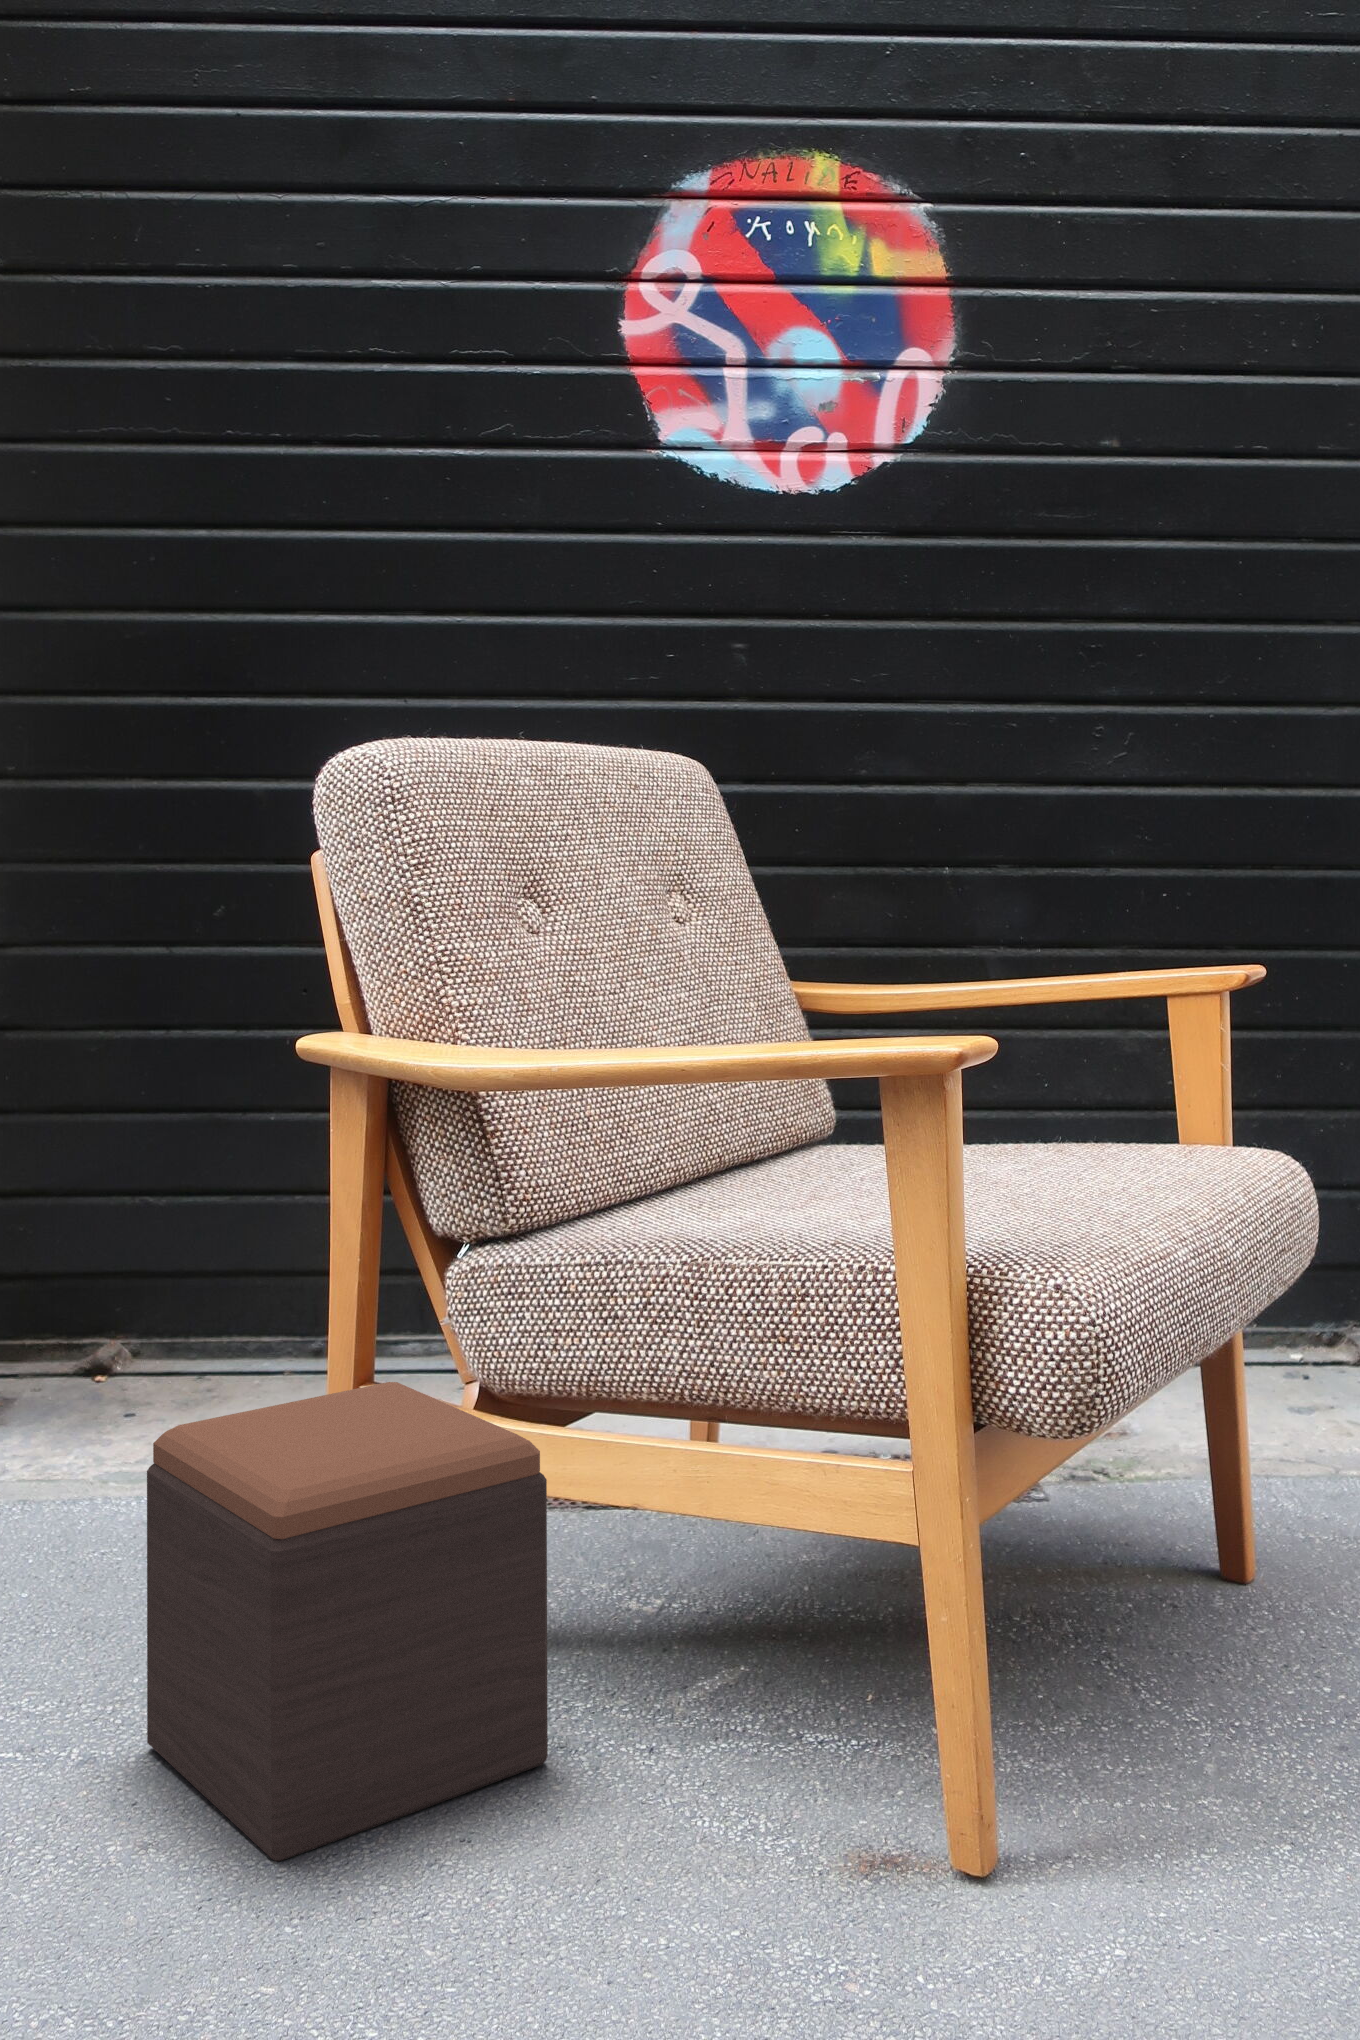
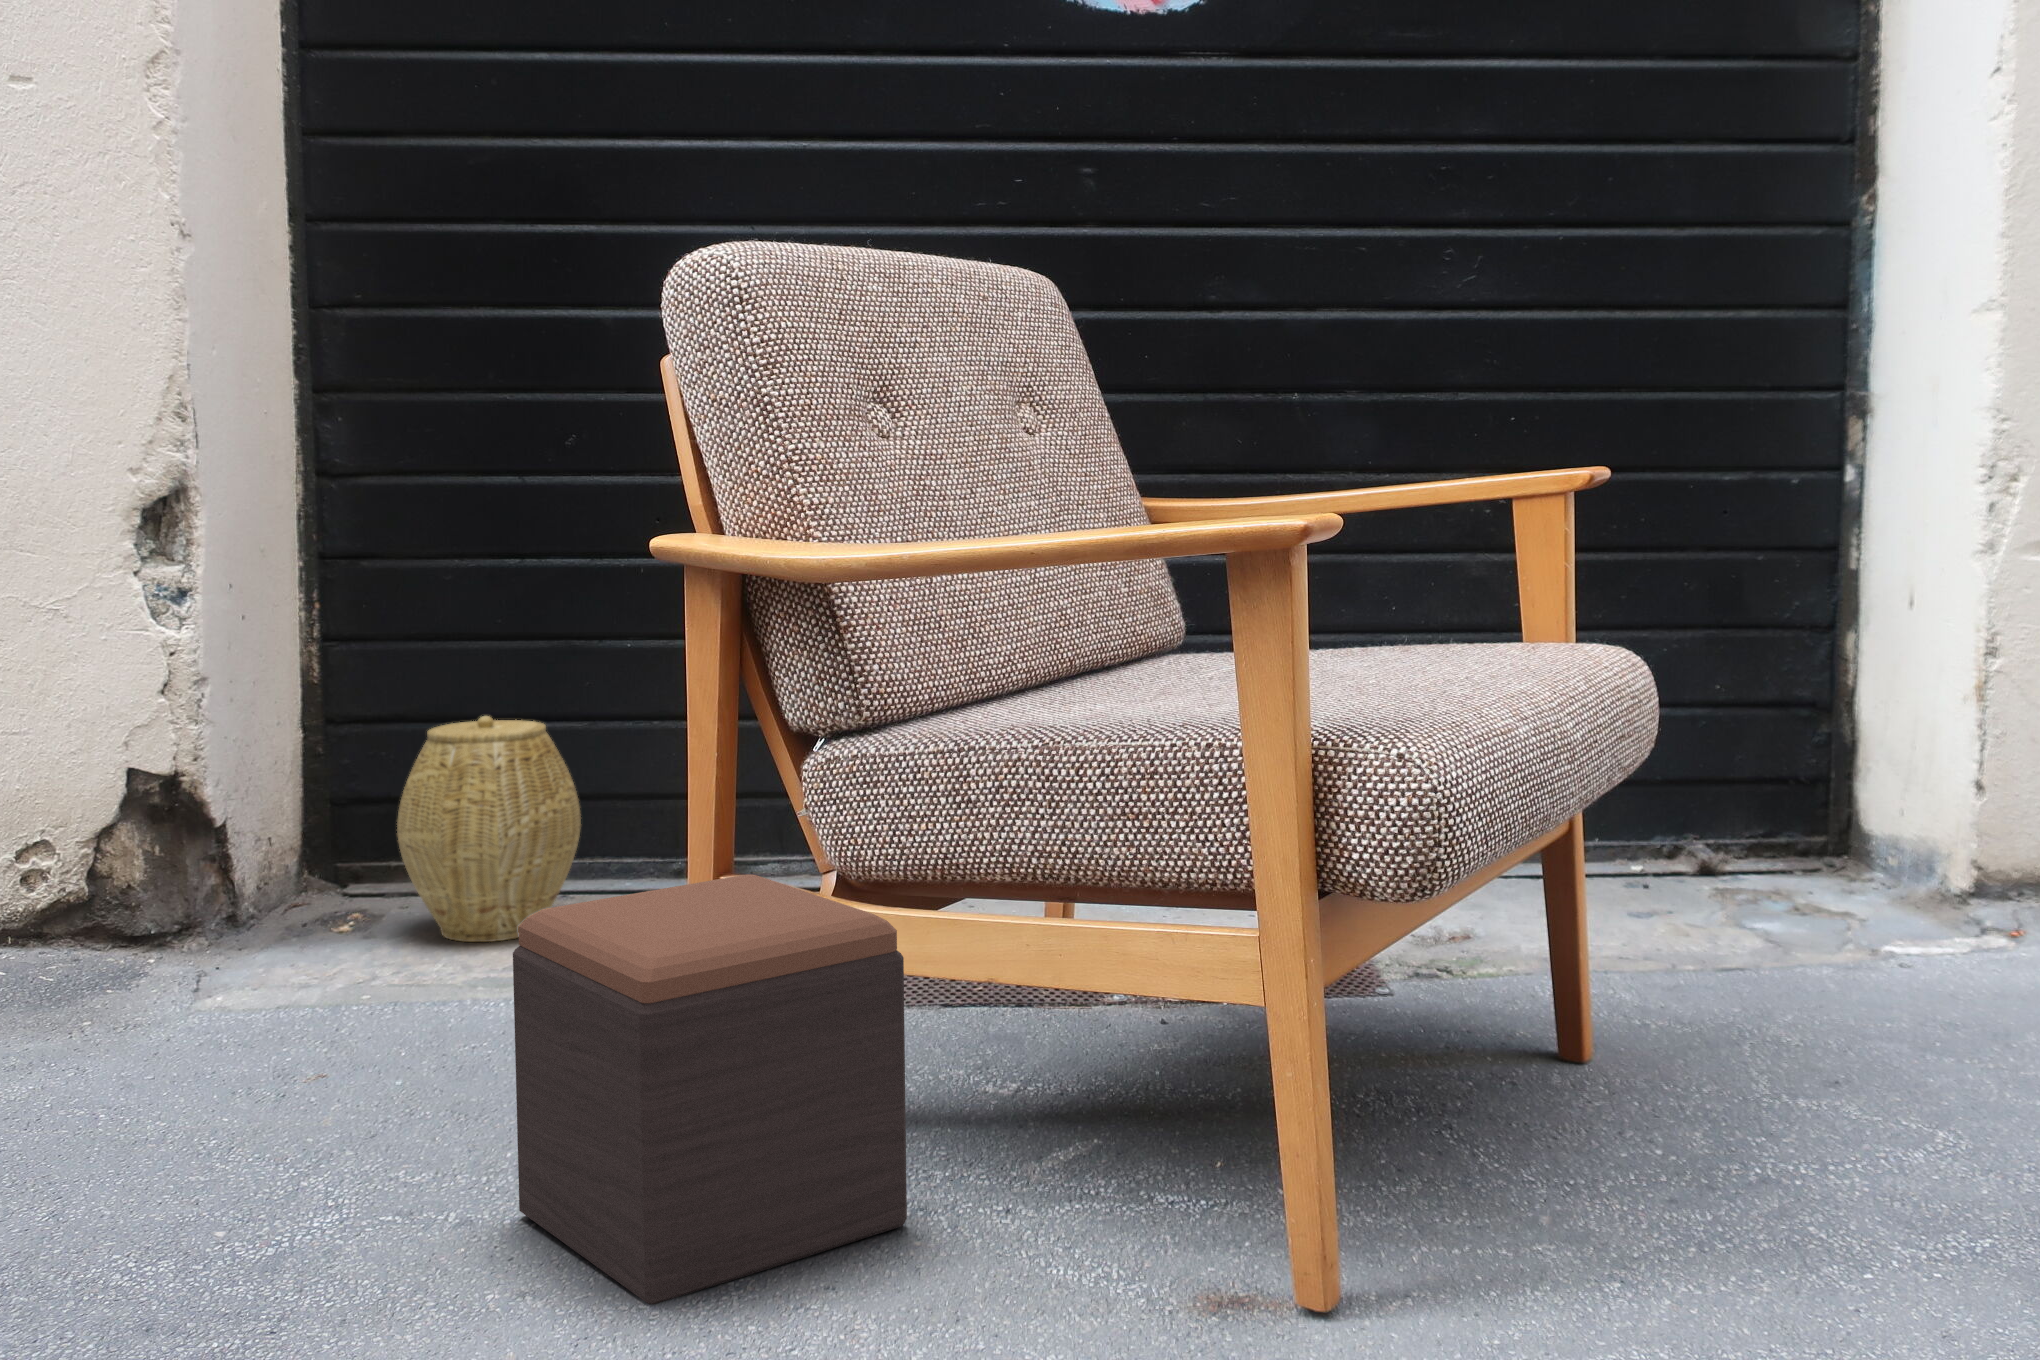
woven basket: none [51,1184,233,1414] -> present [397,716,581,942]

